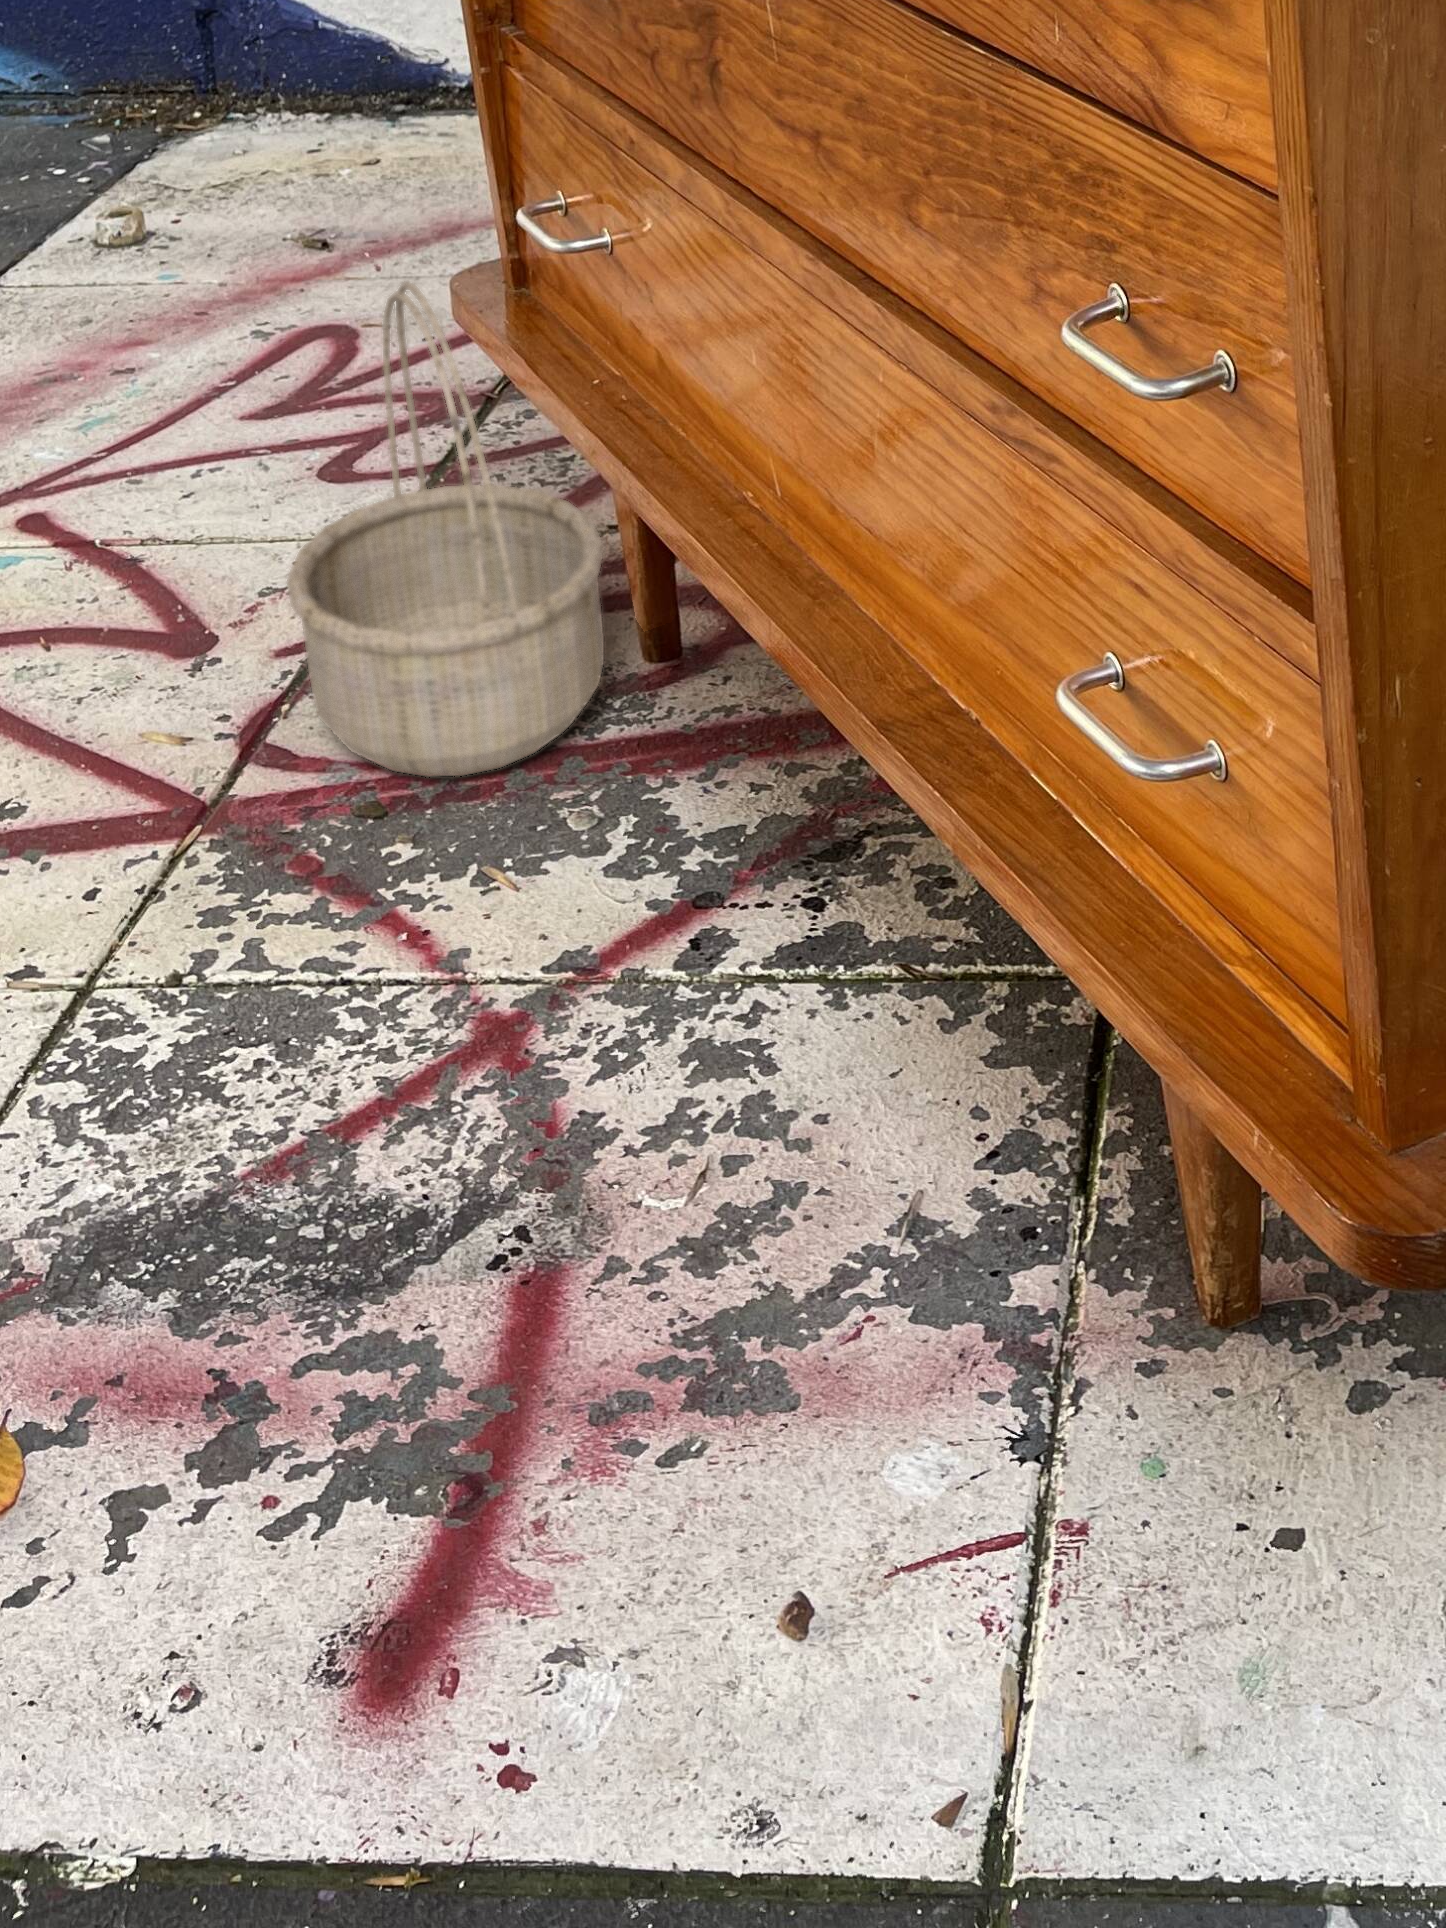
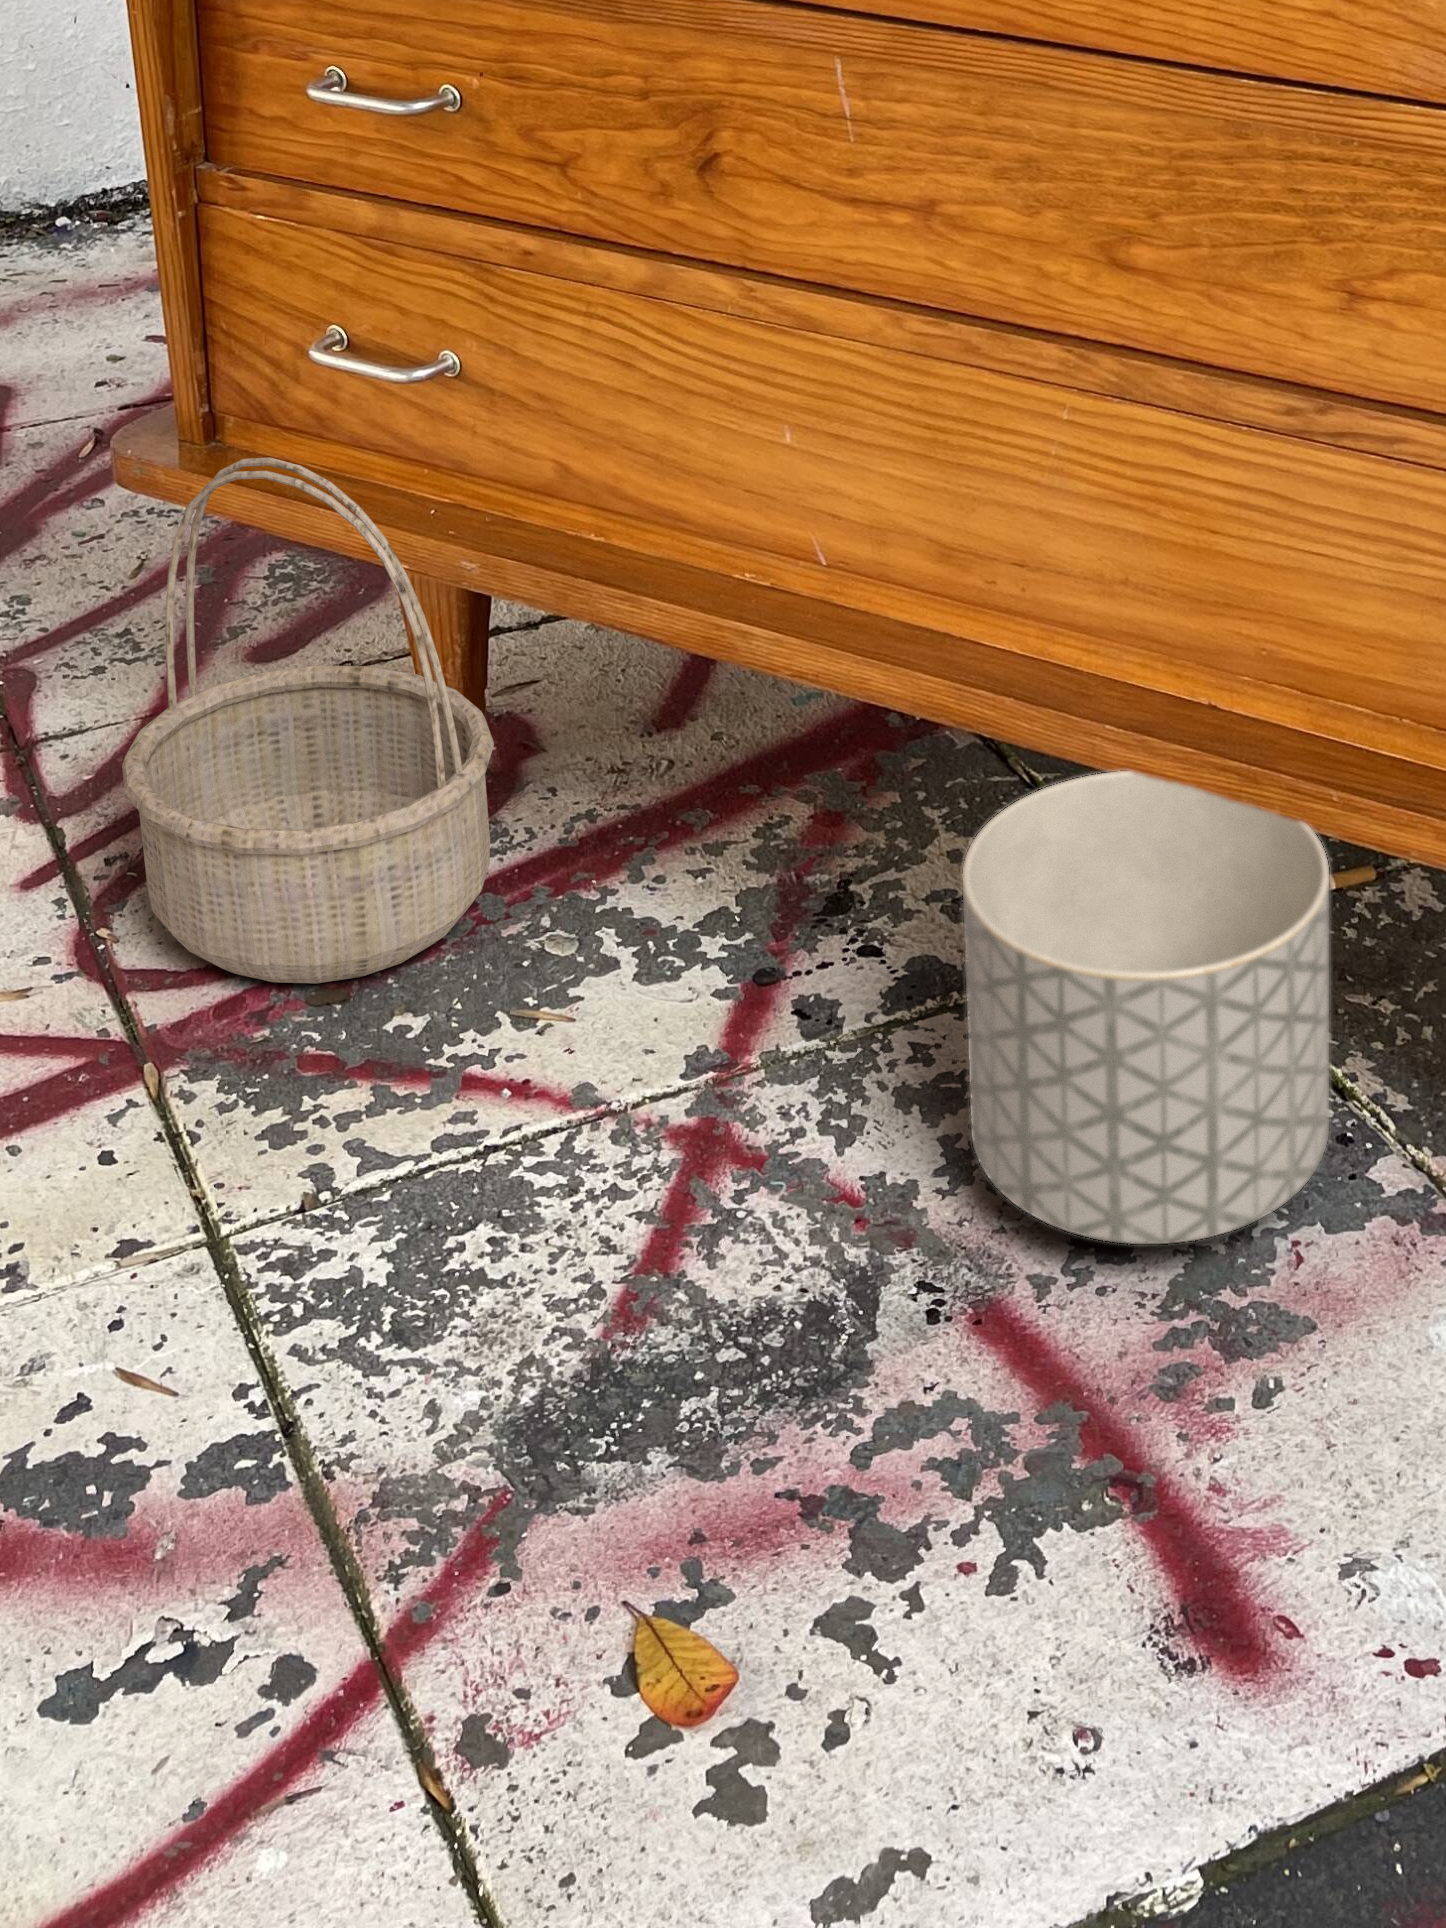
planter: none [581,773,1000,1295] -> present [963,770,1329,1244]

